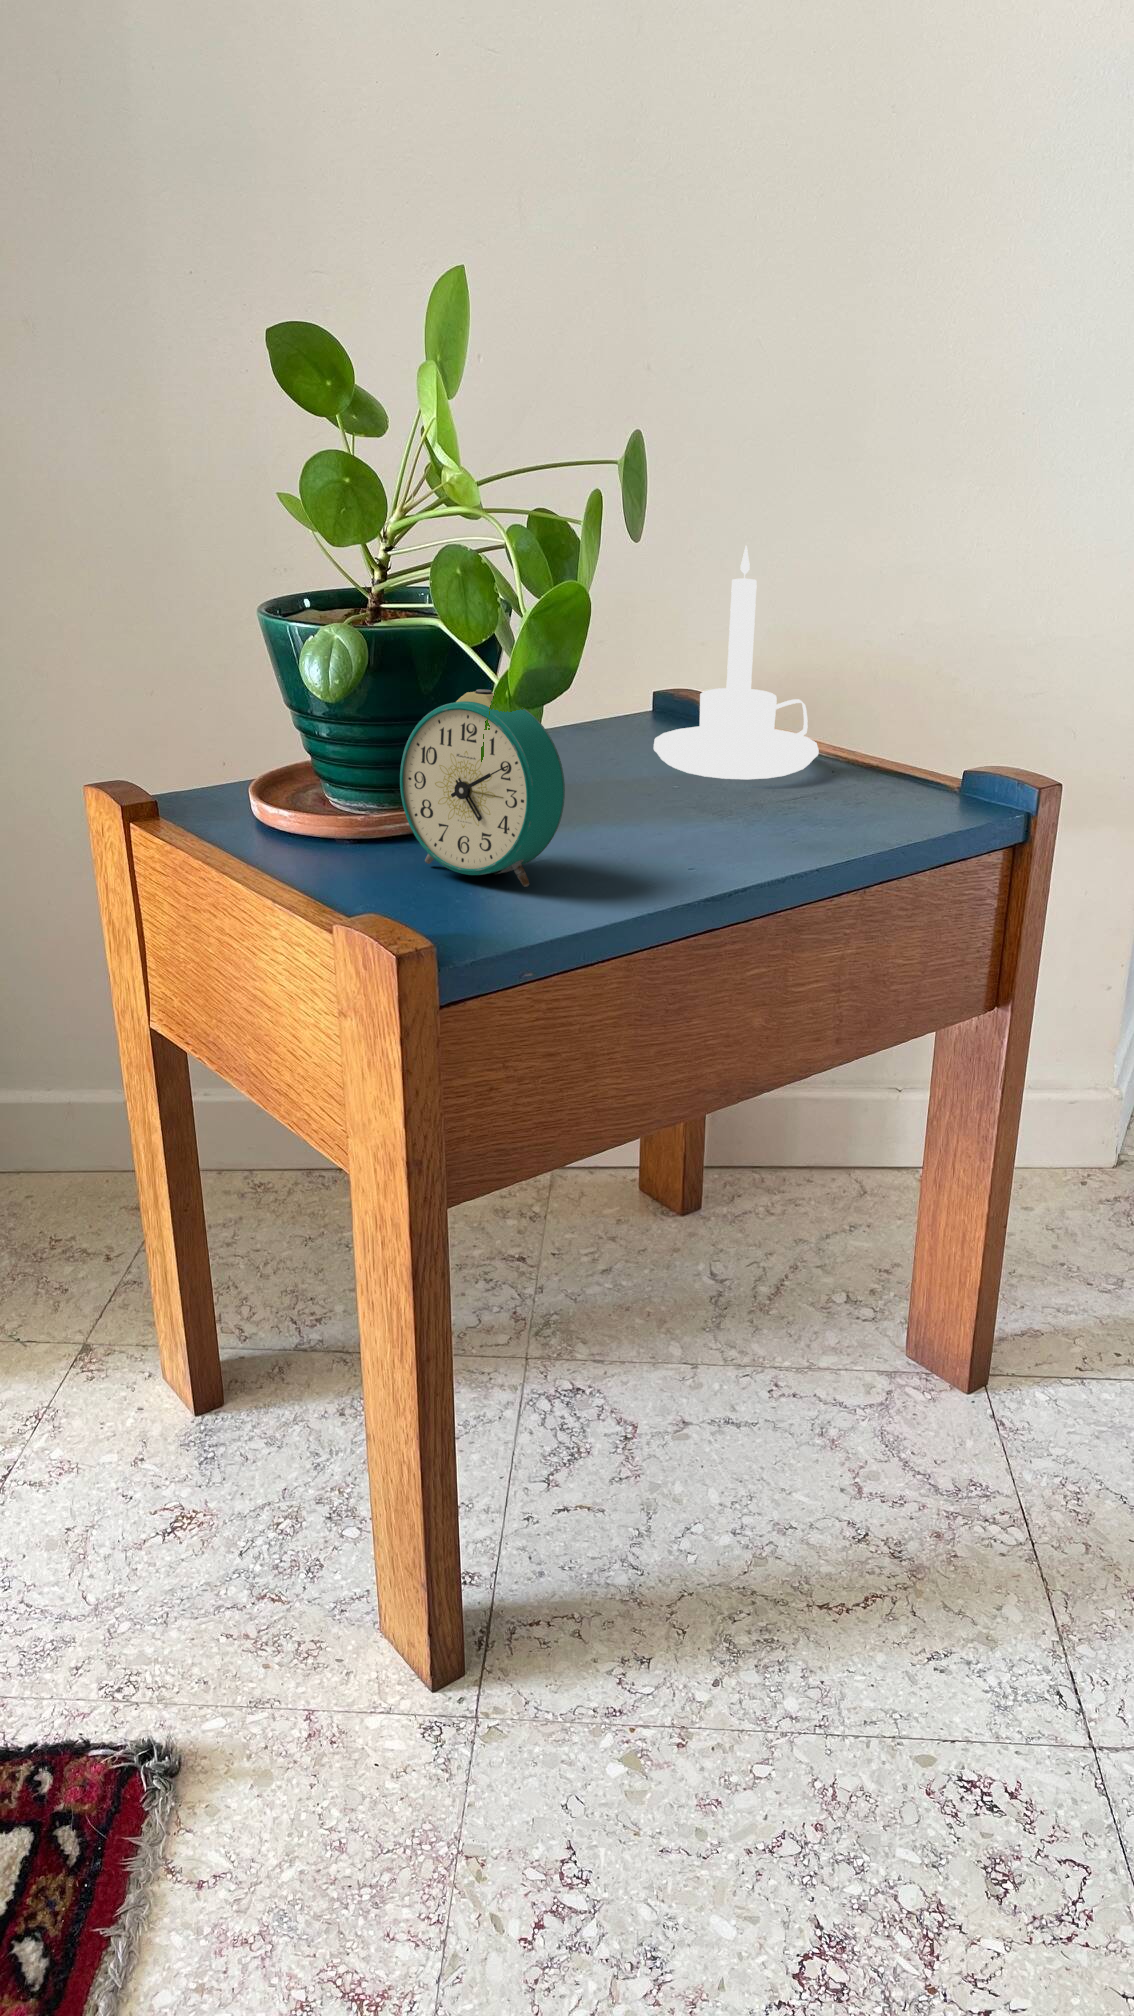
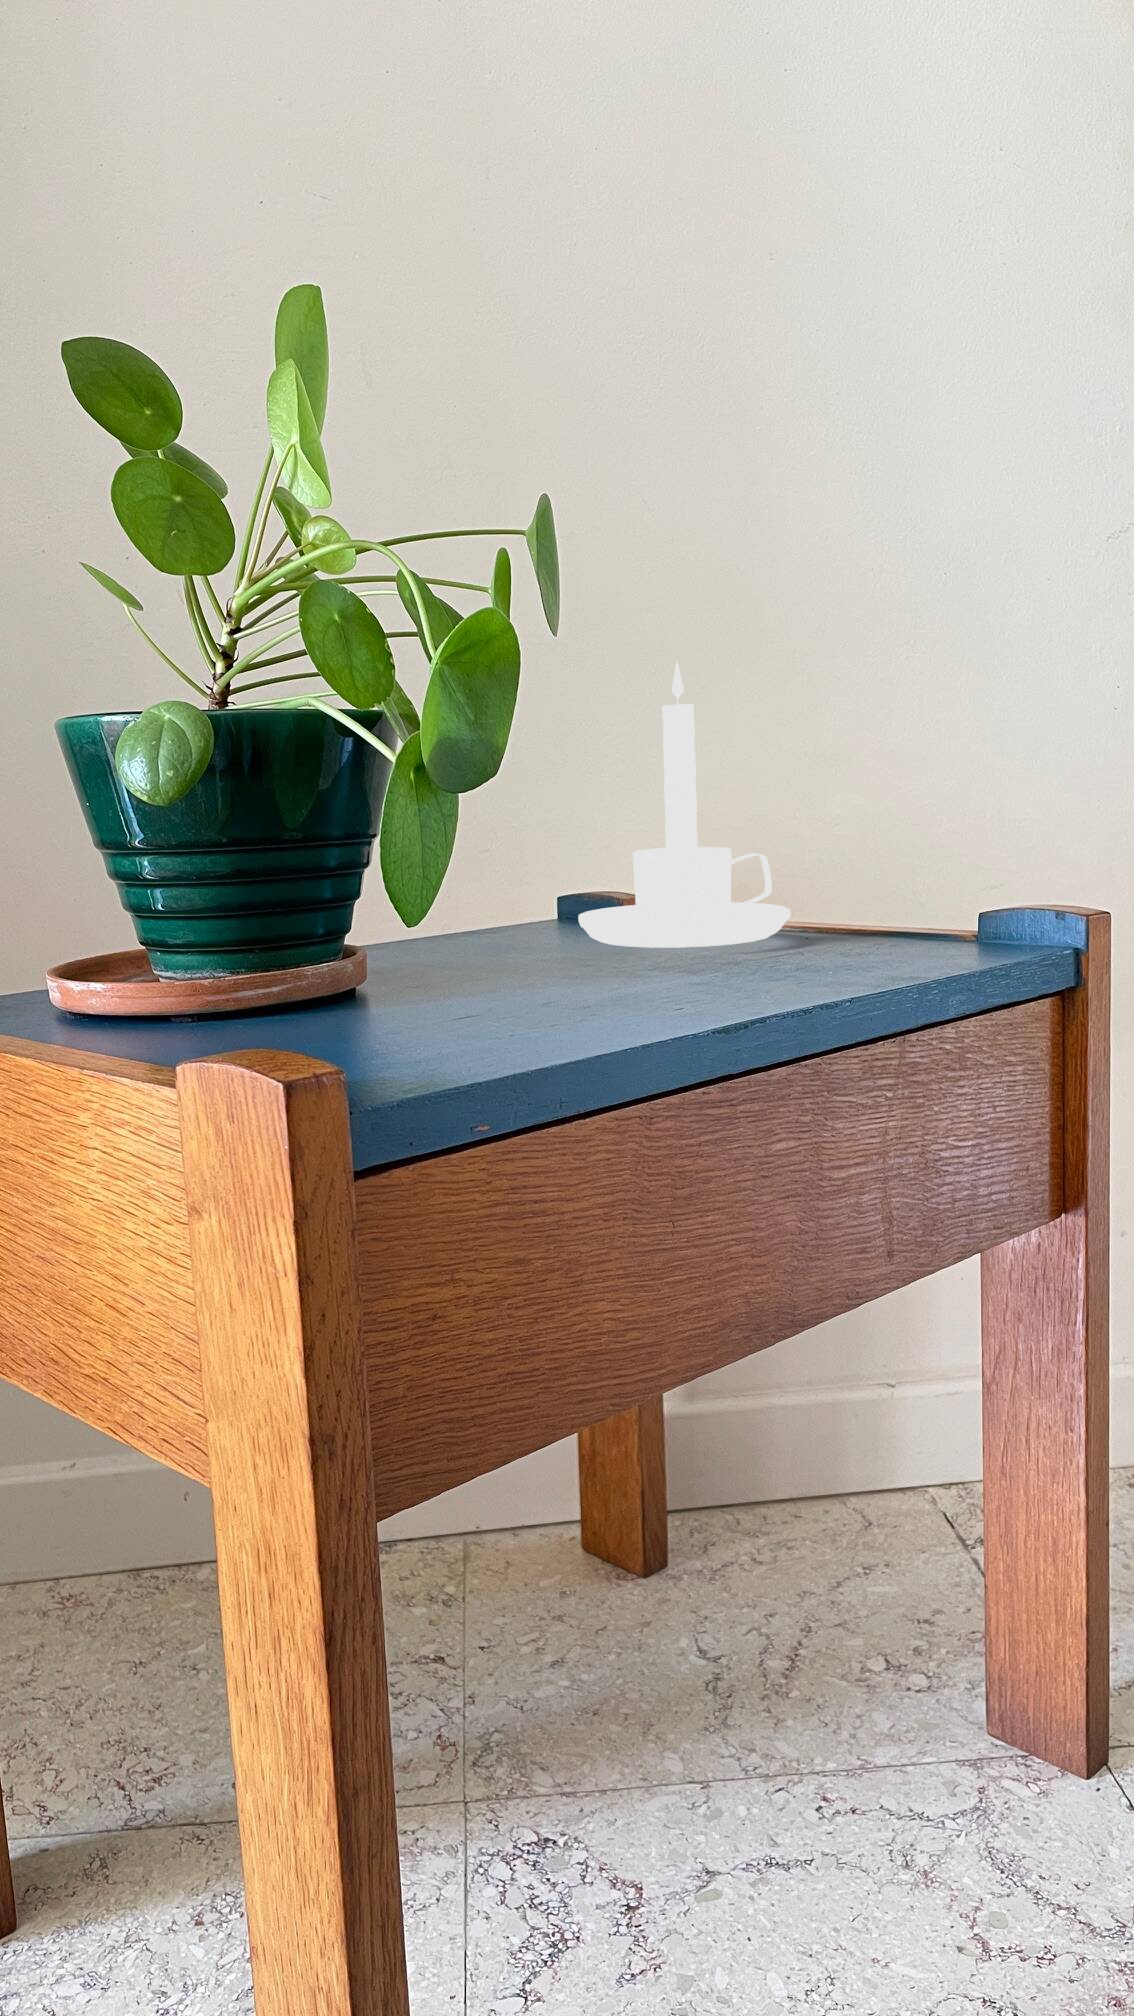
alarm clock: present [400,689,565,887] -> none [261,761,504,1035]

